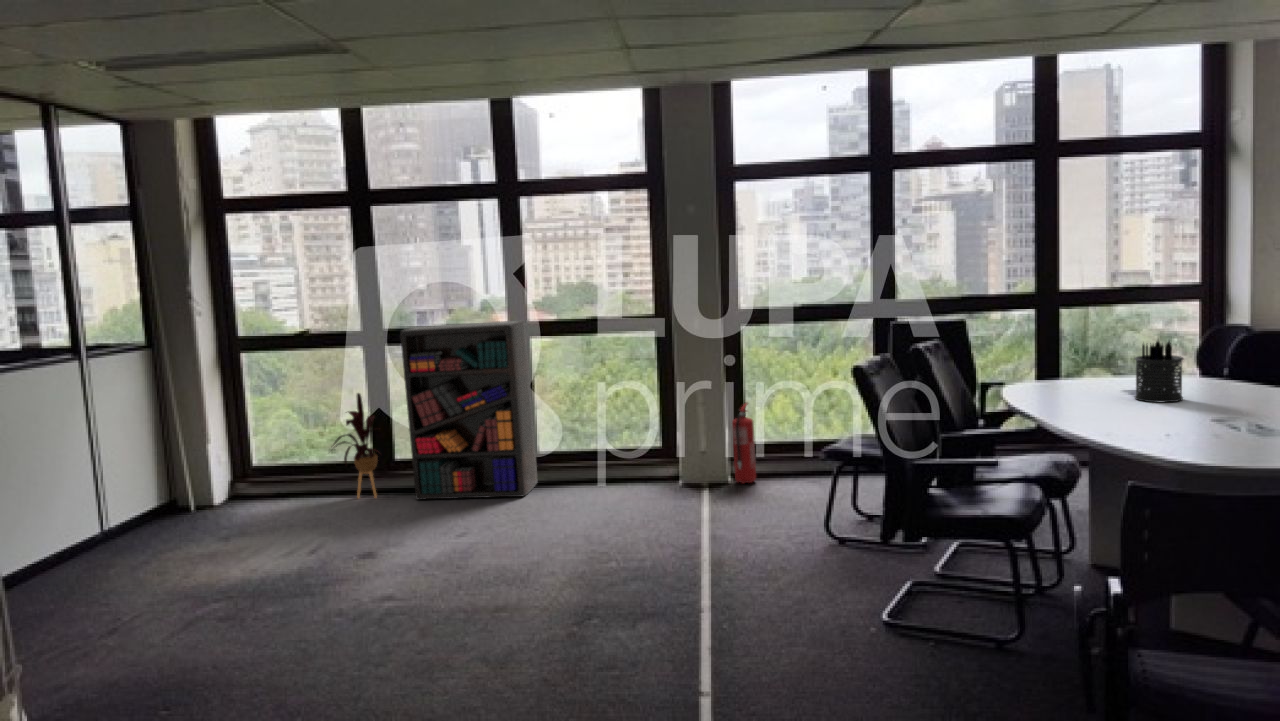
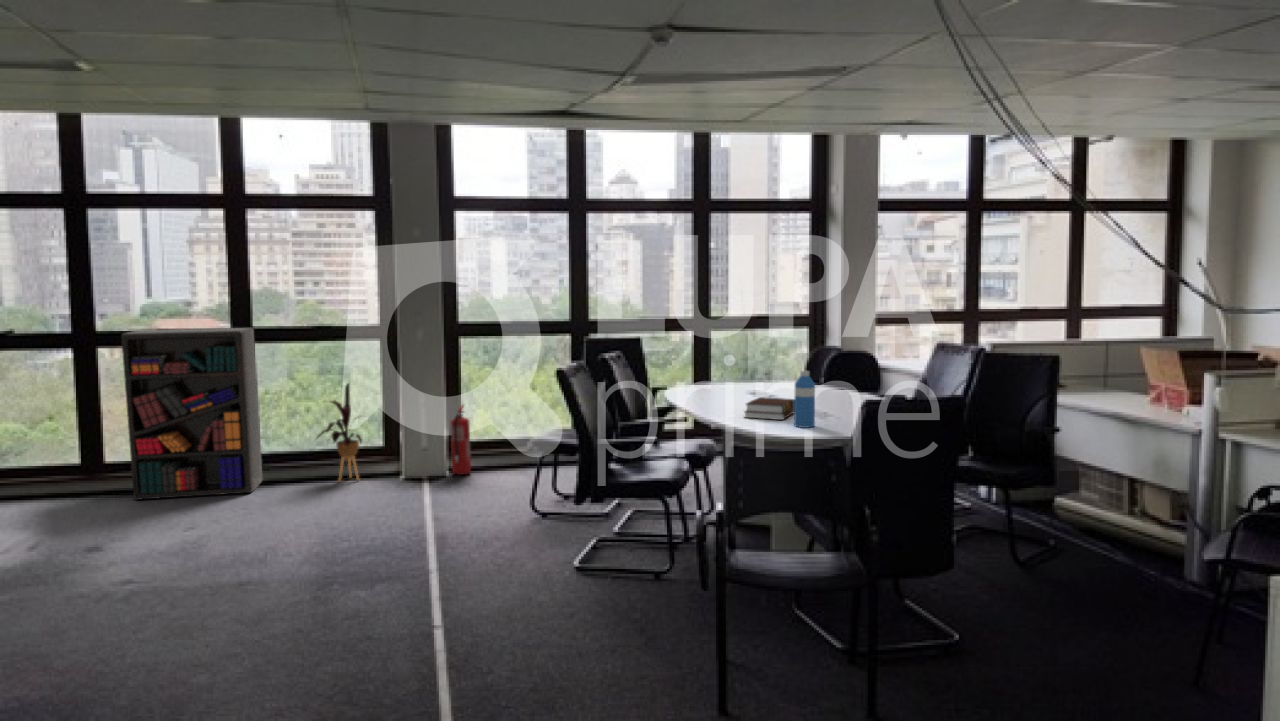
pen holder: present [1134,340,1184,402] -> none [753,353,784,400]
water bottle: none [1218,364,1256,450] -> present [794,371,815,428]
house plant: present [334,393,380,498] -> present [317,383,362,481]
hardback book: none [1130,401,1214,436] -> present [745,397,794,420]

